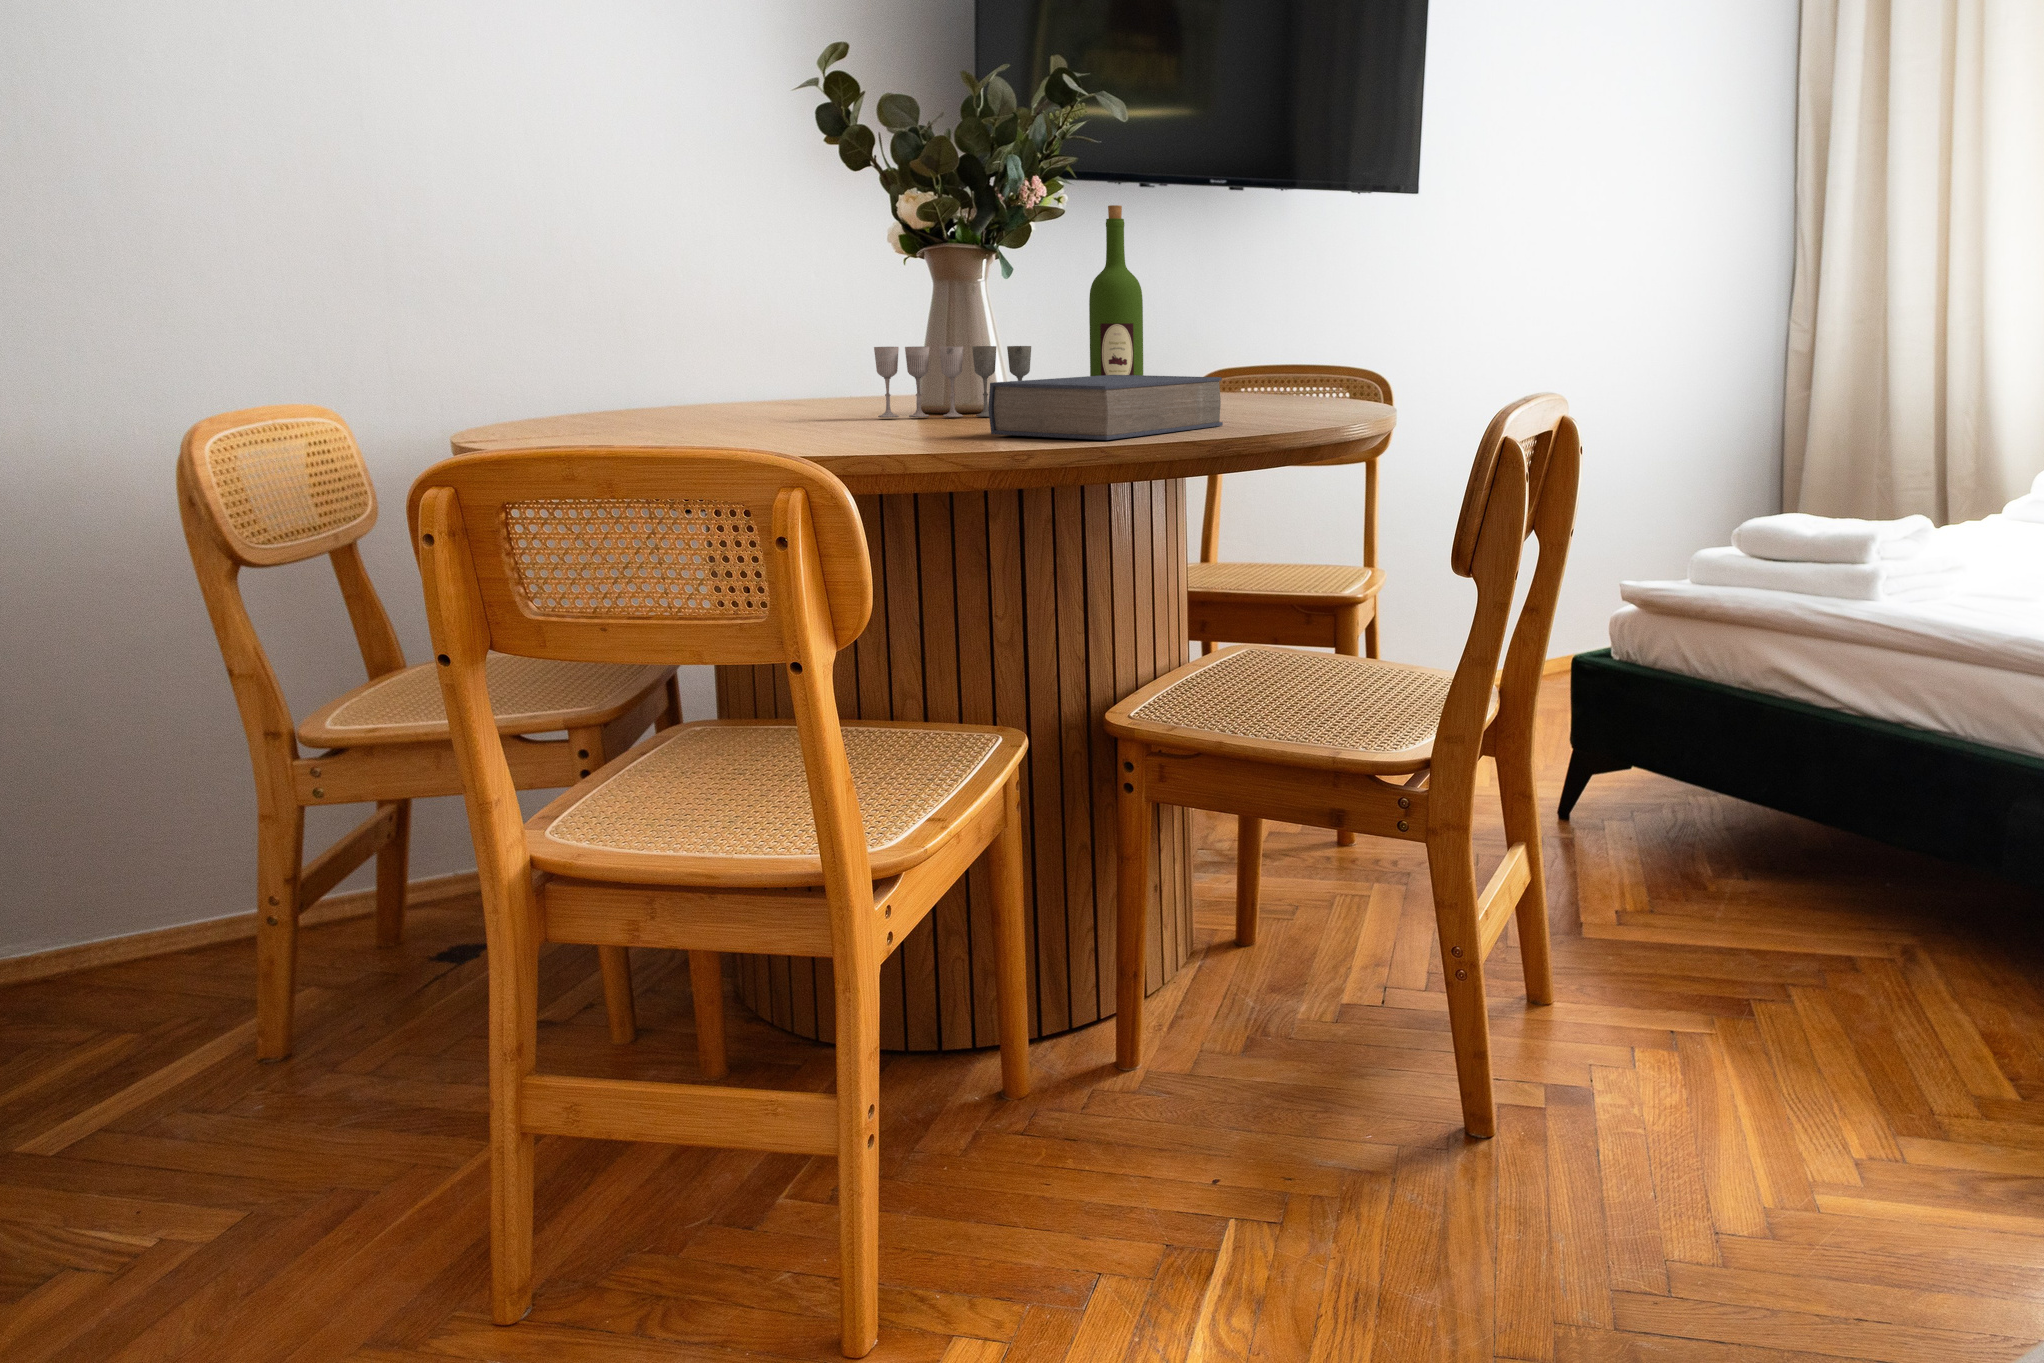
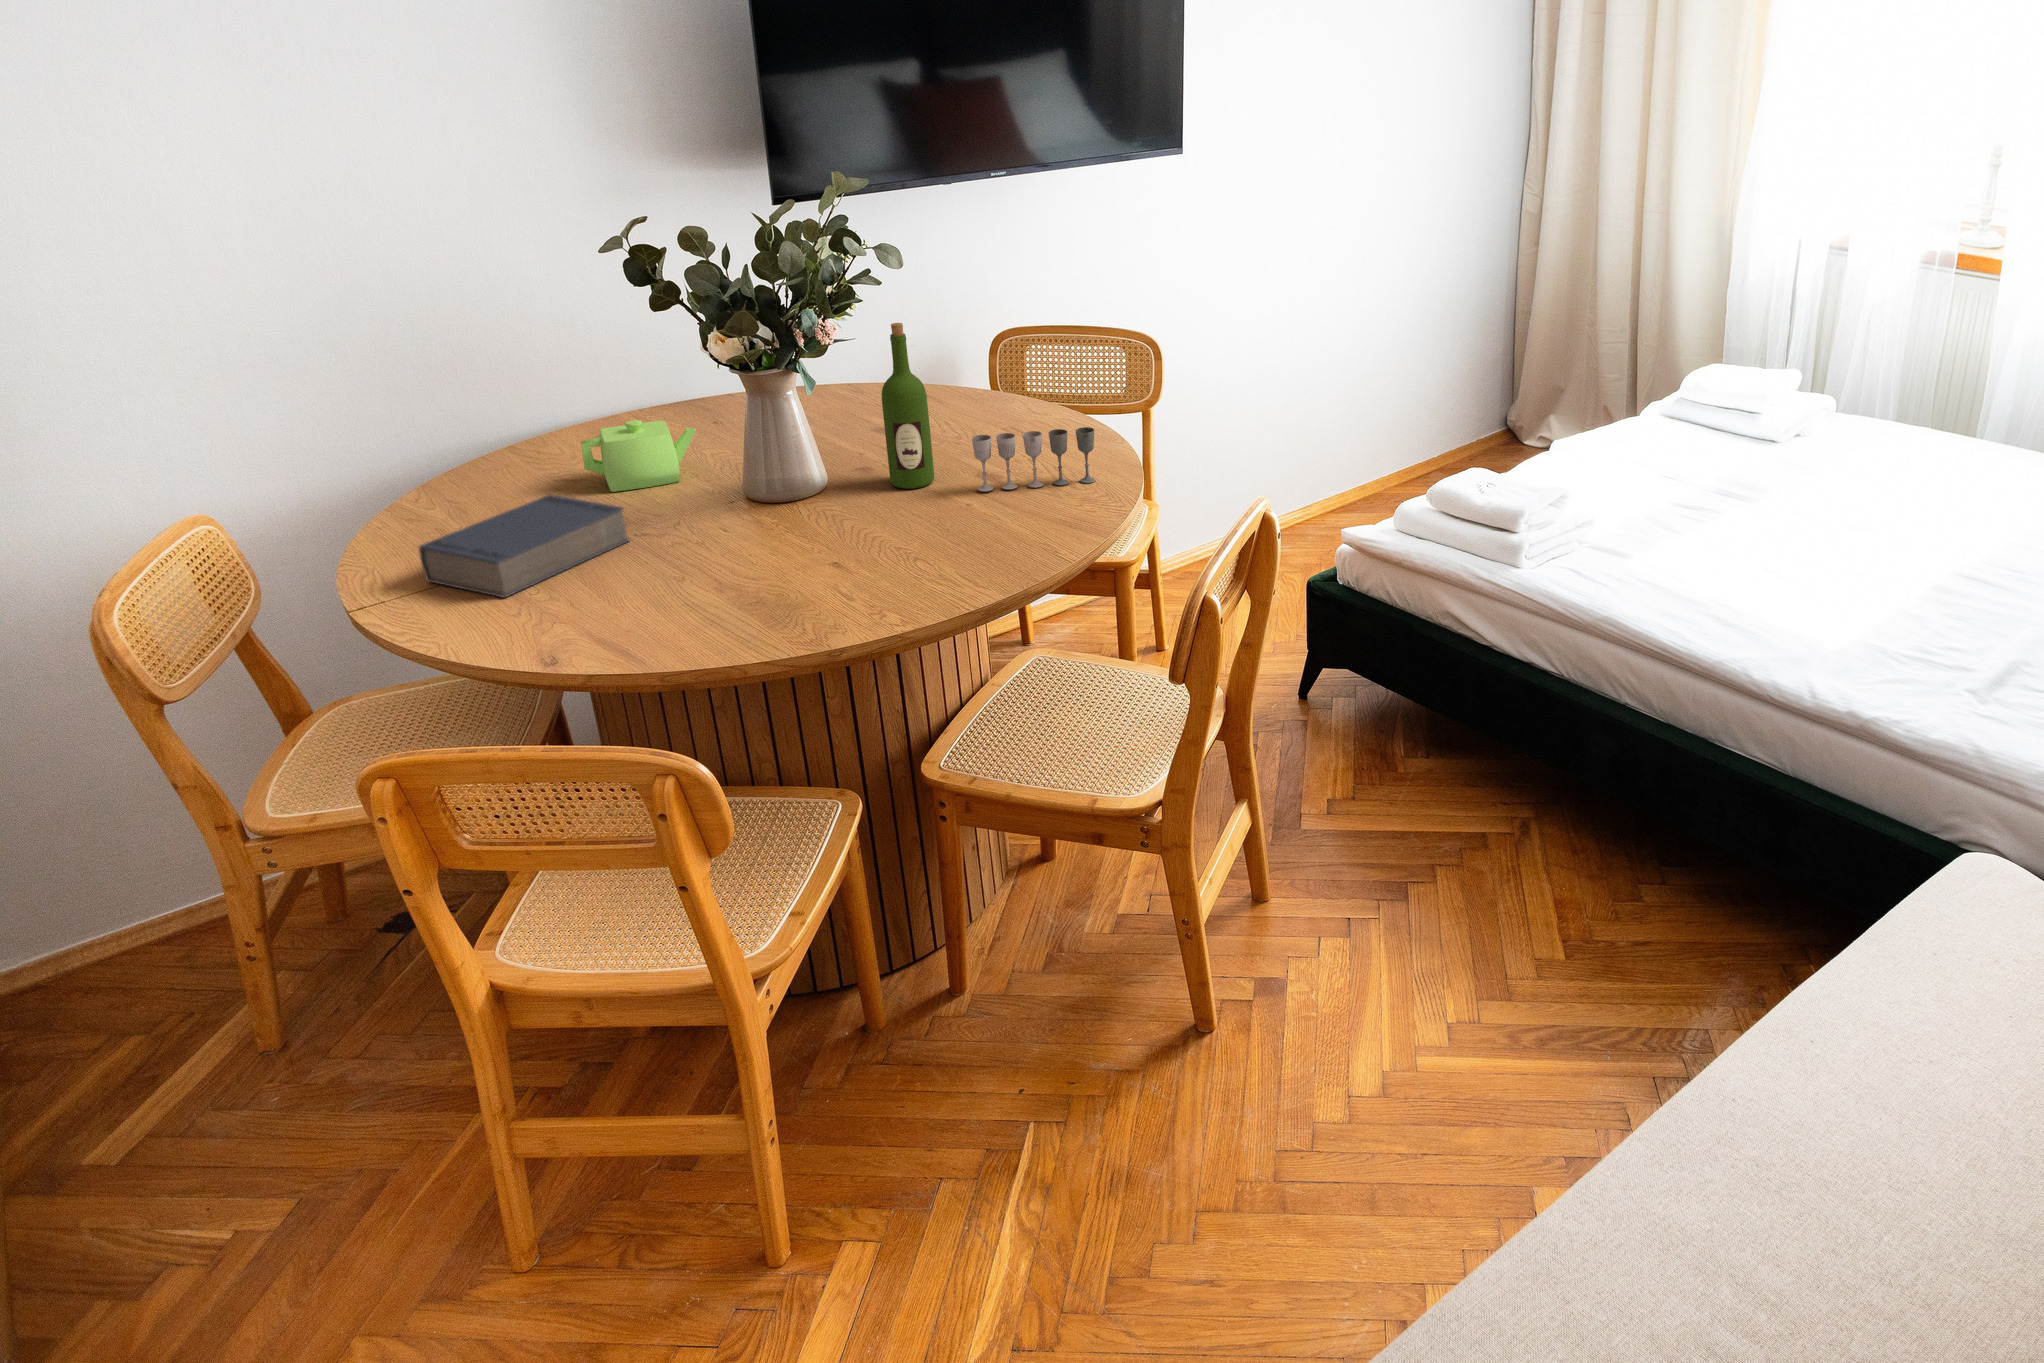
teapot: none [740,337,870,411] -> present [581,420,696,492]
wine glass: present [874,346,1031,418] -> present [972,427,1095,492]
book: present [988,375,1223,440] -> present [419,495,629,598]

